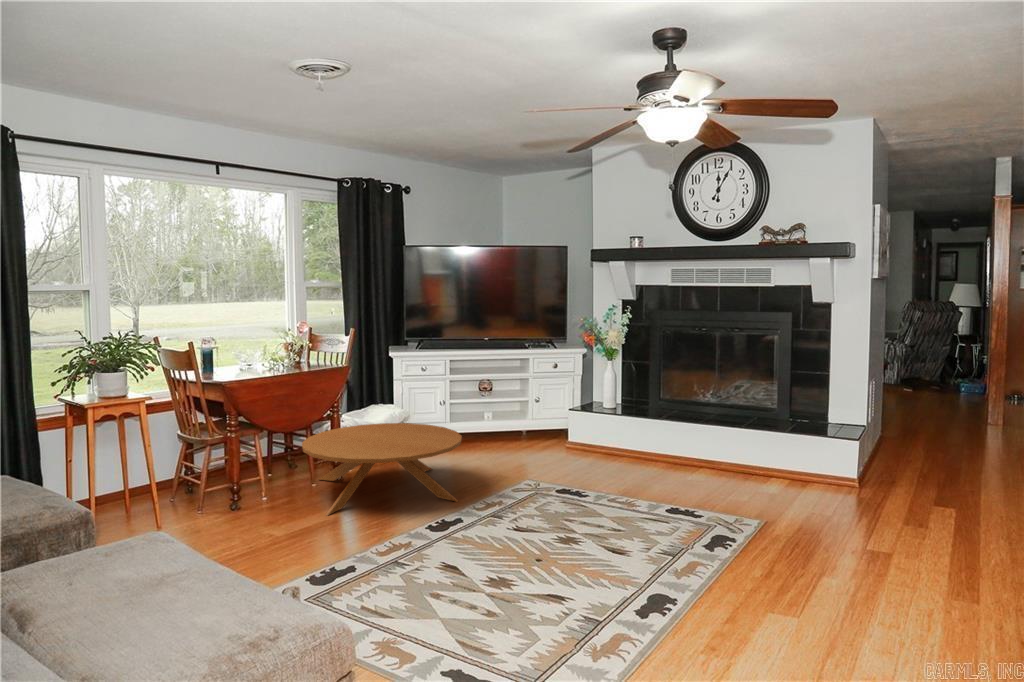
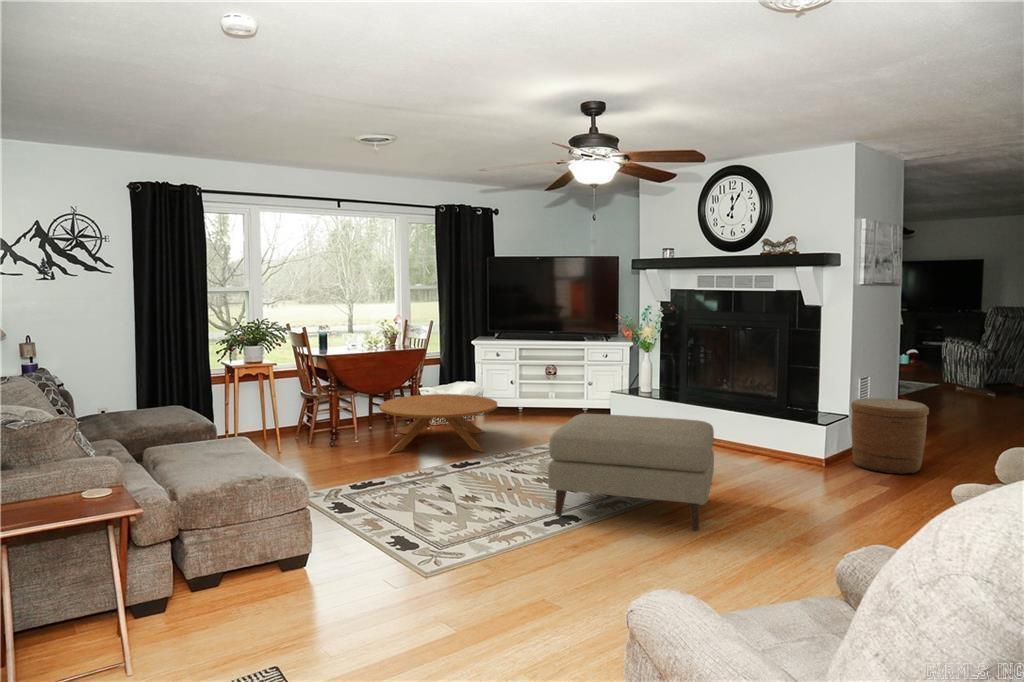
woven basket: none [874,404,963,490] -> present [851,398,929,474]
ottoman: none [617,449,853,603] -> present [548,414,714,531]

